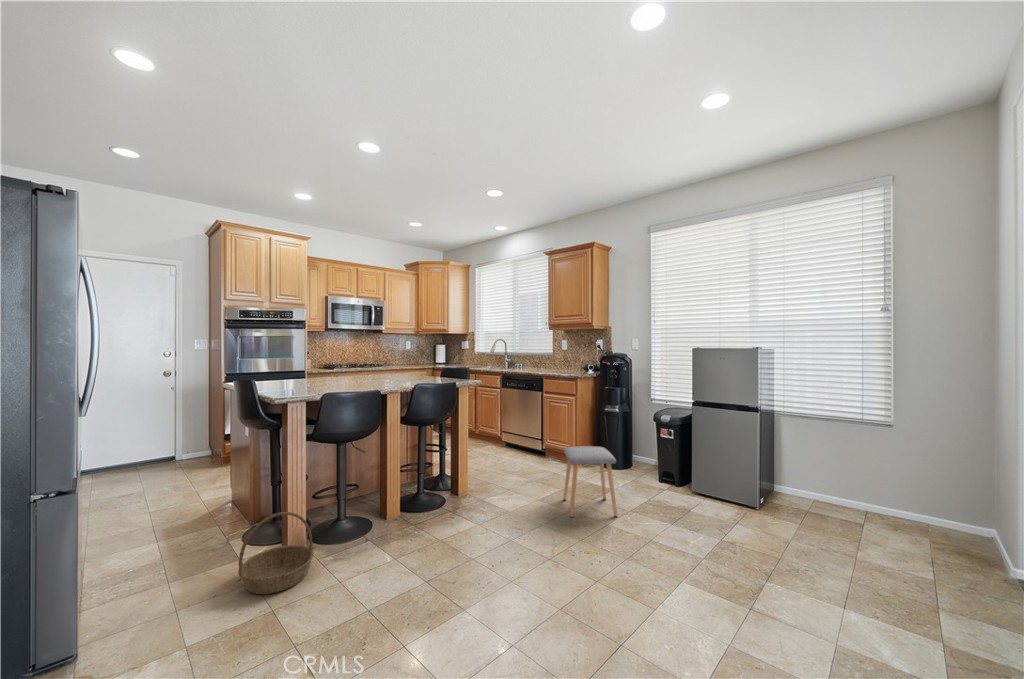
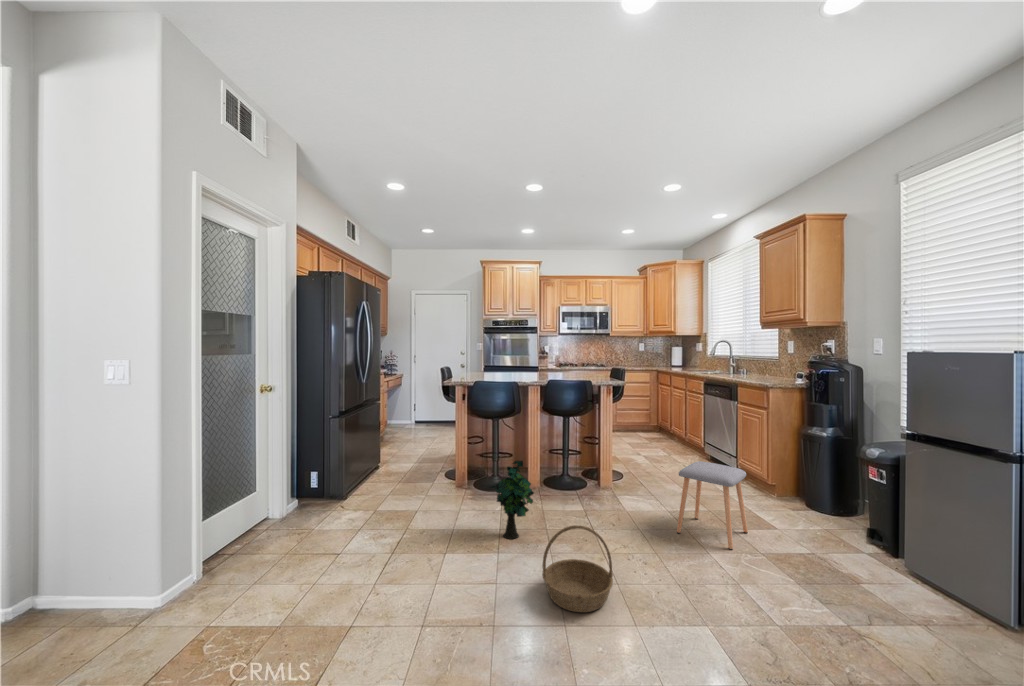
decorative plant: none [420,487,477,593] -> present [491,461,534,539]
basket: present [238,512,314,594] -> present [542,525,613,612]

